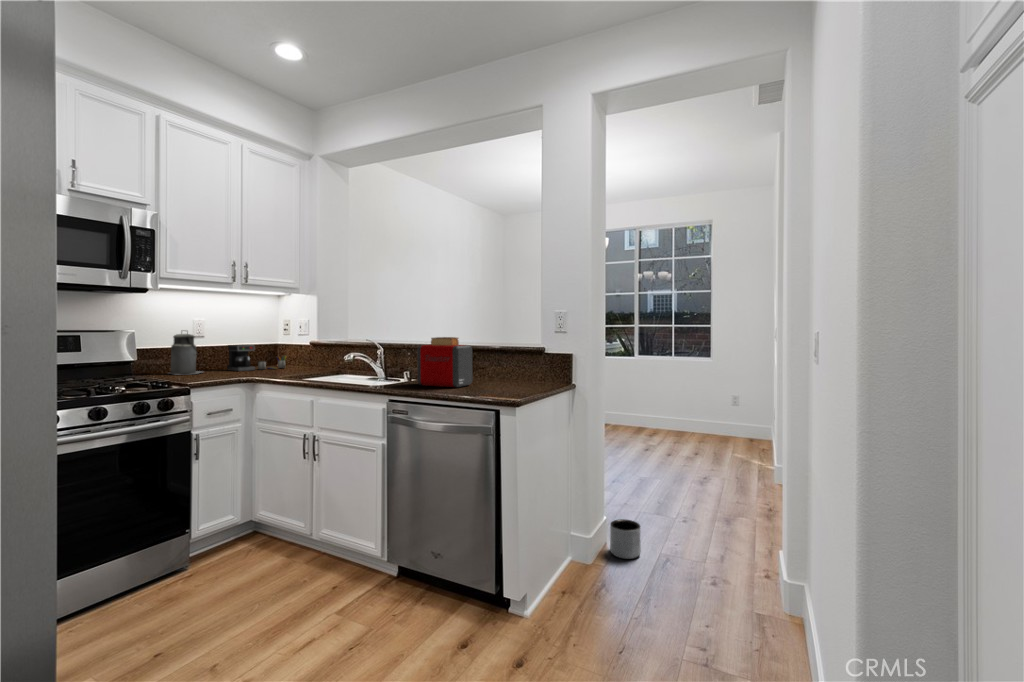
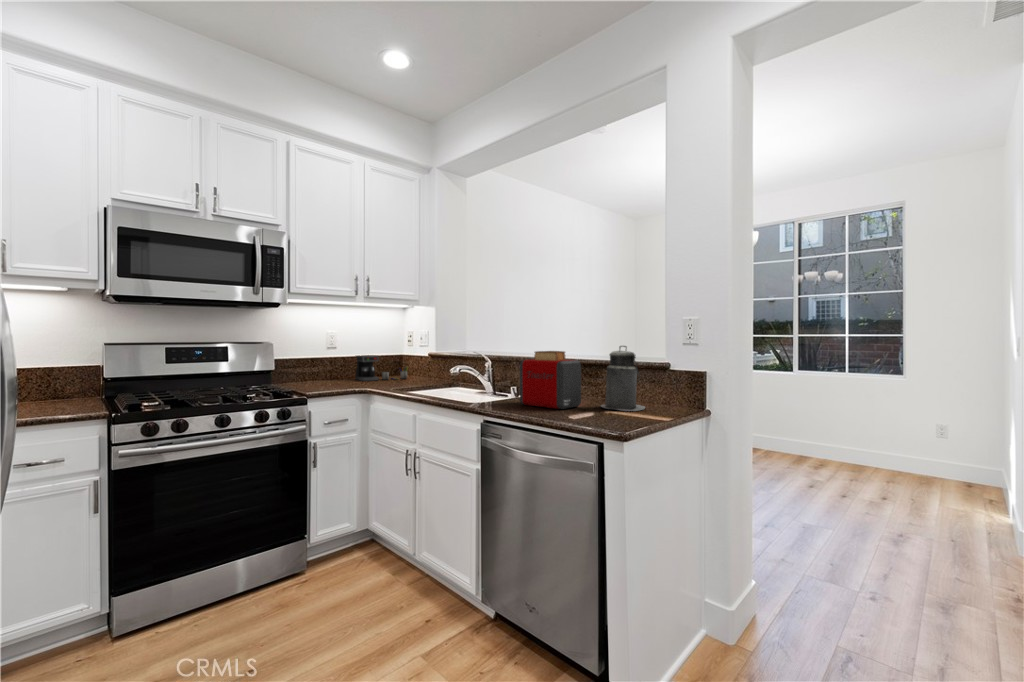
canister: present [170,333,202,375] -> present [601,346,645,411]
planter: present [610,519,641,559] -> none [758,585,802,641]

